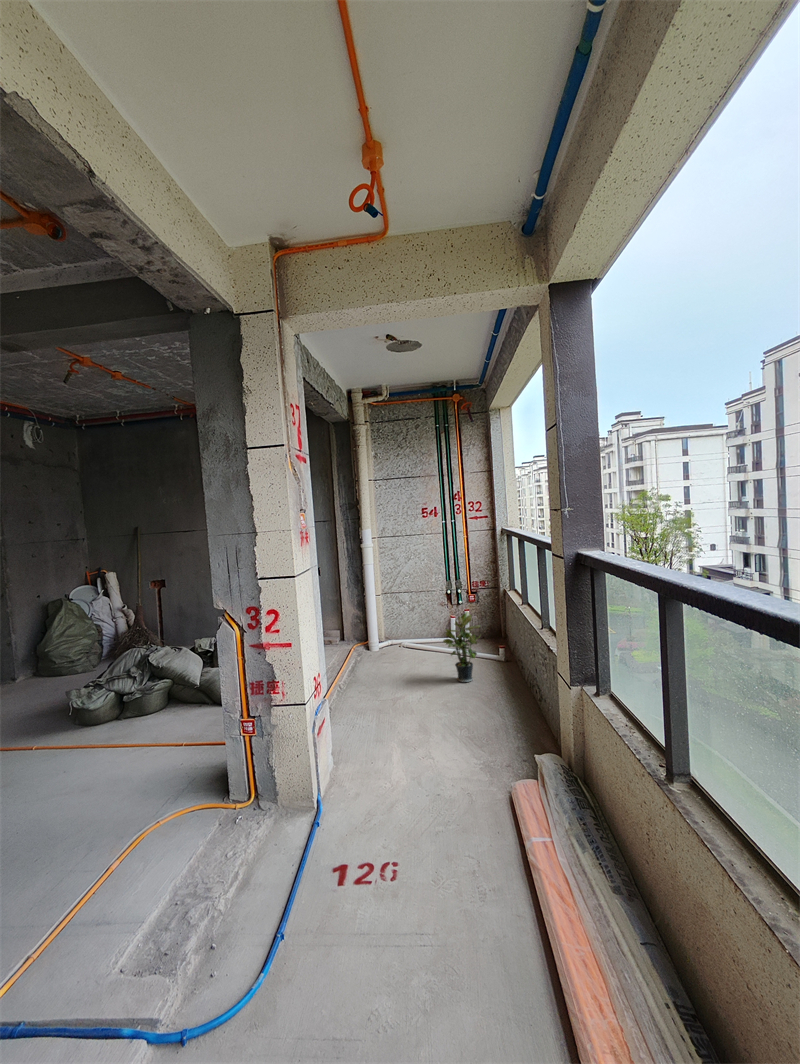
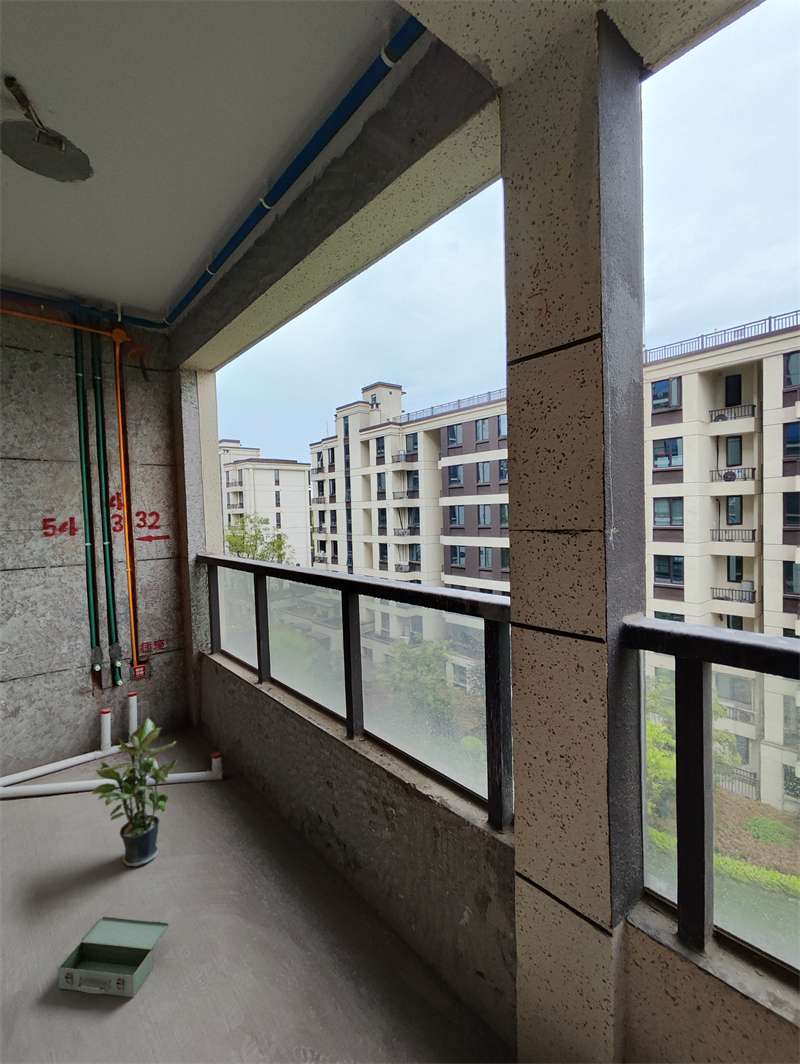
toolbox: none [429,689,471,715] -> present [58,917,169,997]

